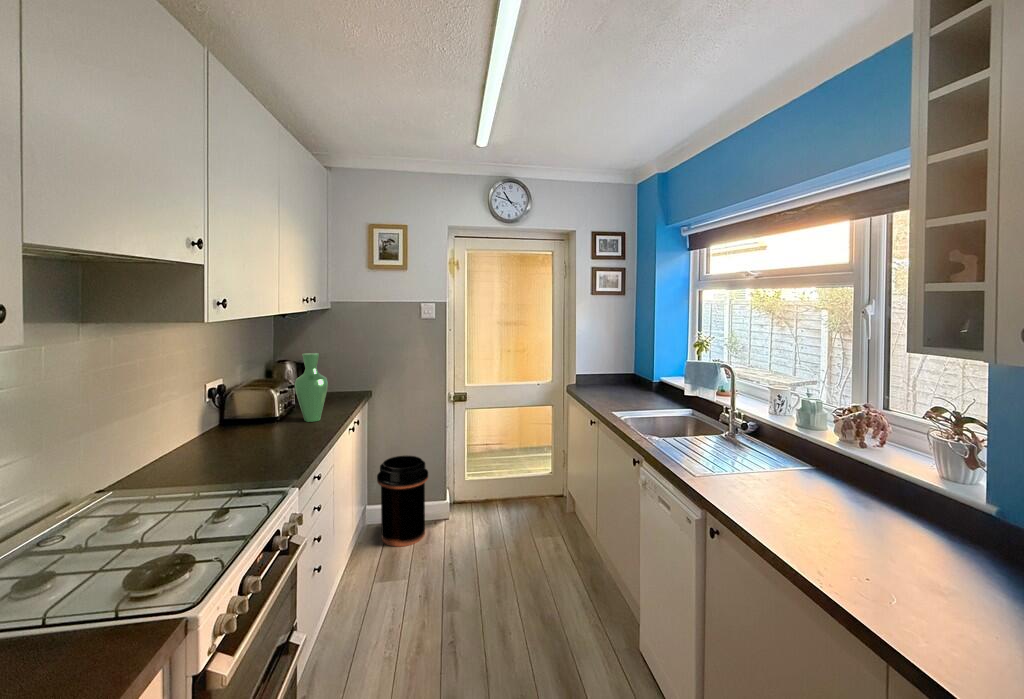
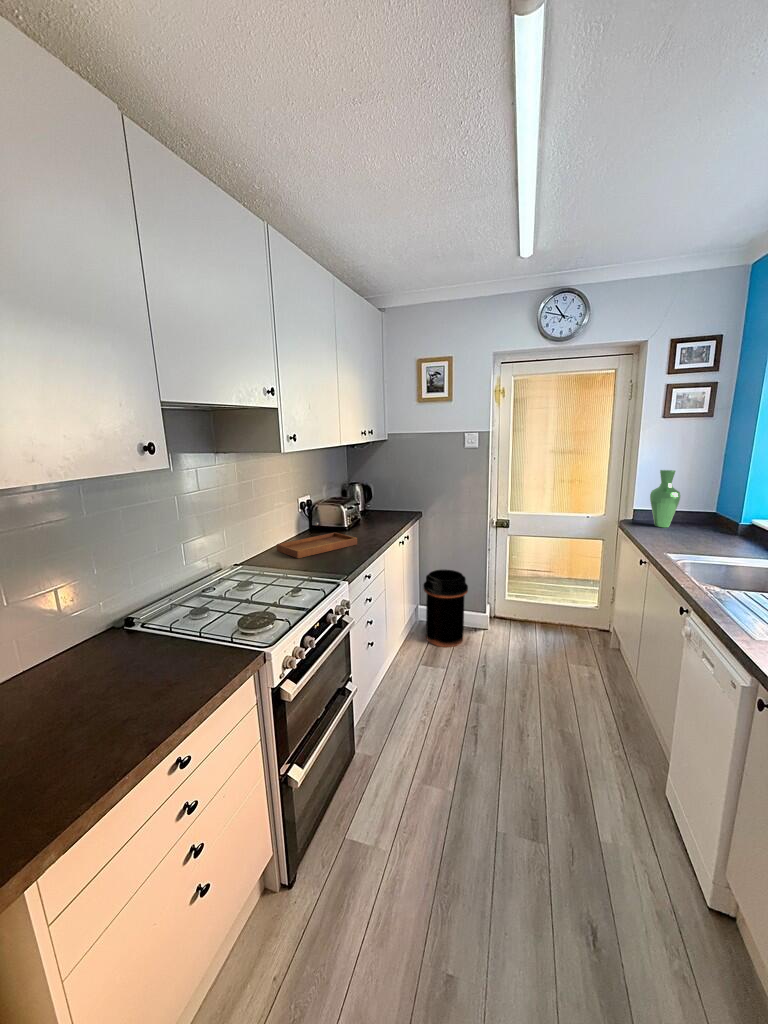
vase: present [295,353,328,422] -> present [650,470,680,527]
tray: none [175,413,299,465] -> present [277,522,357,558]

